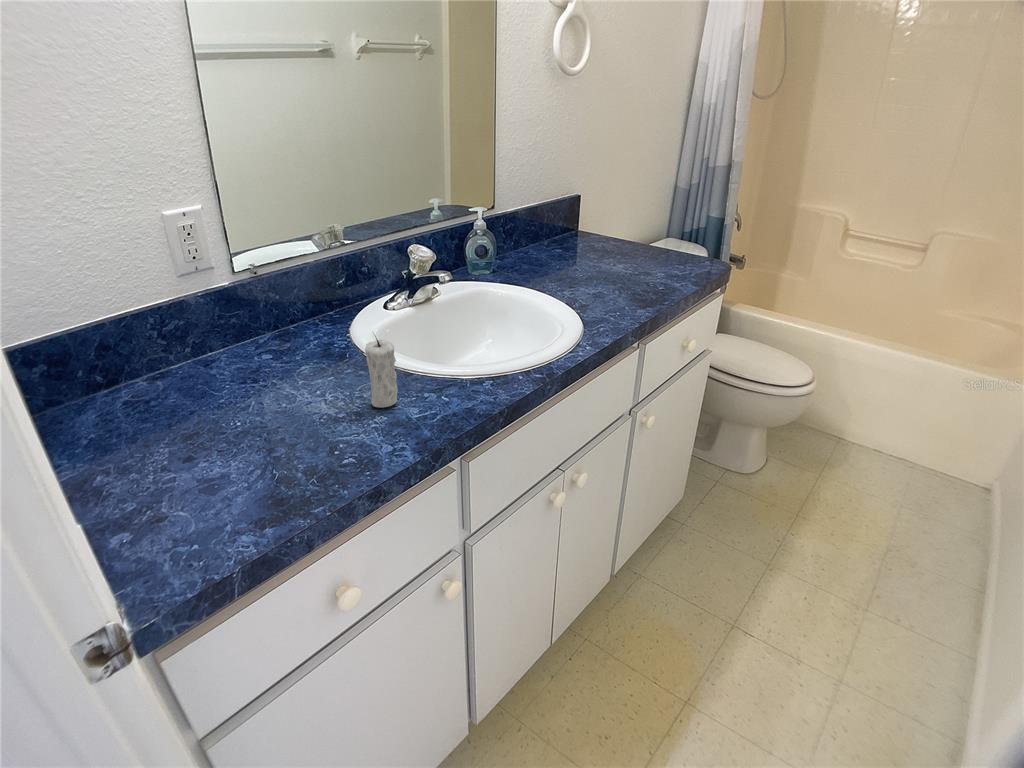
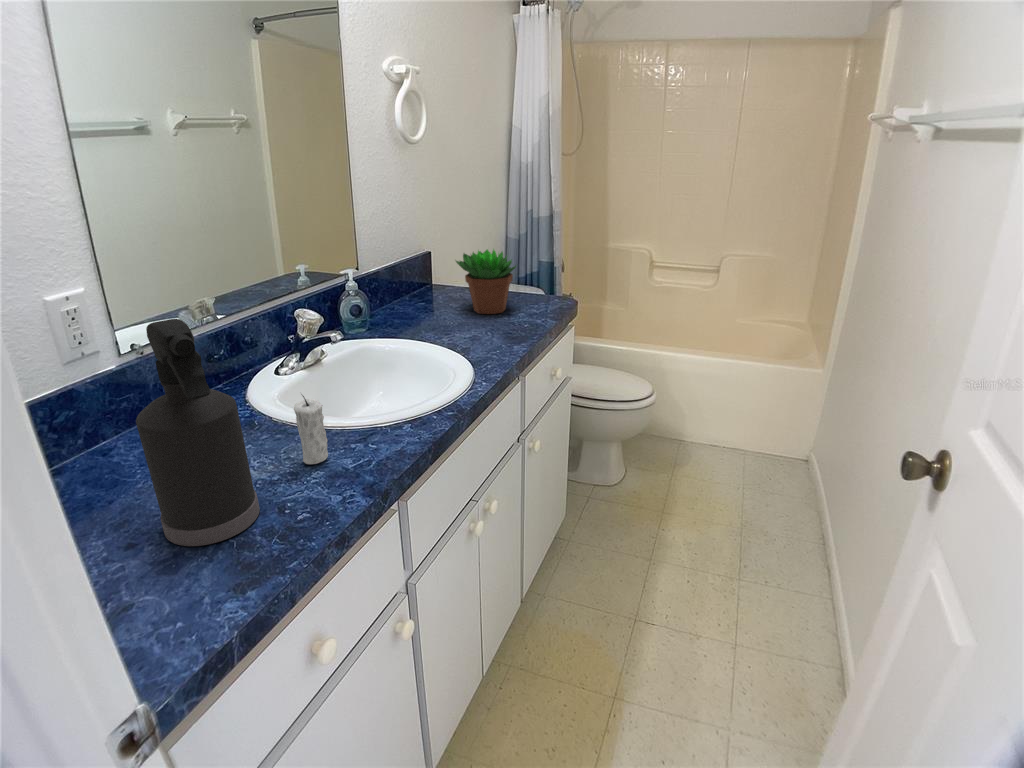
succulent plant: none [595,196,666,271] -> present [456,249,516,314]
spray bottle: none [196,240,313,471] -> present [136,319,260,546]

